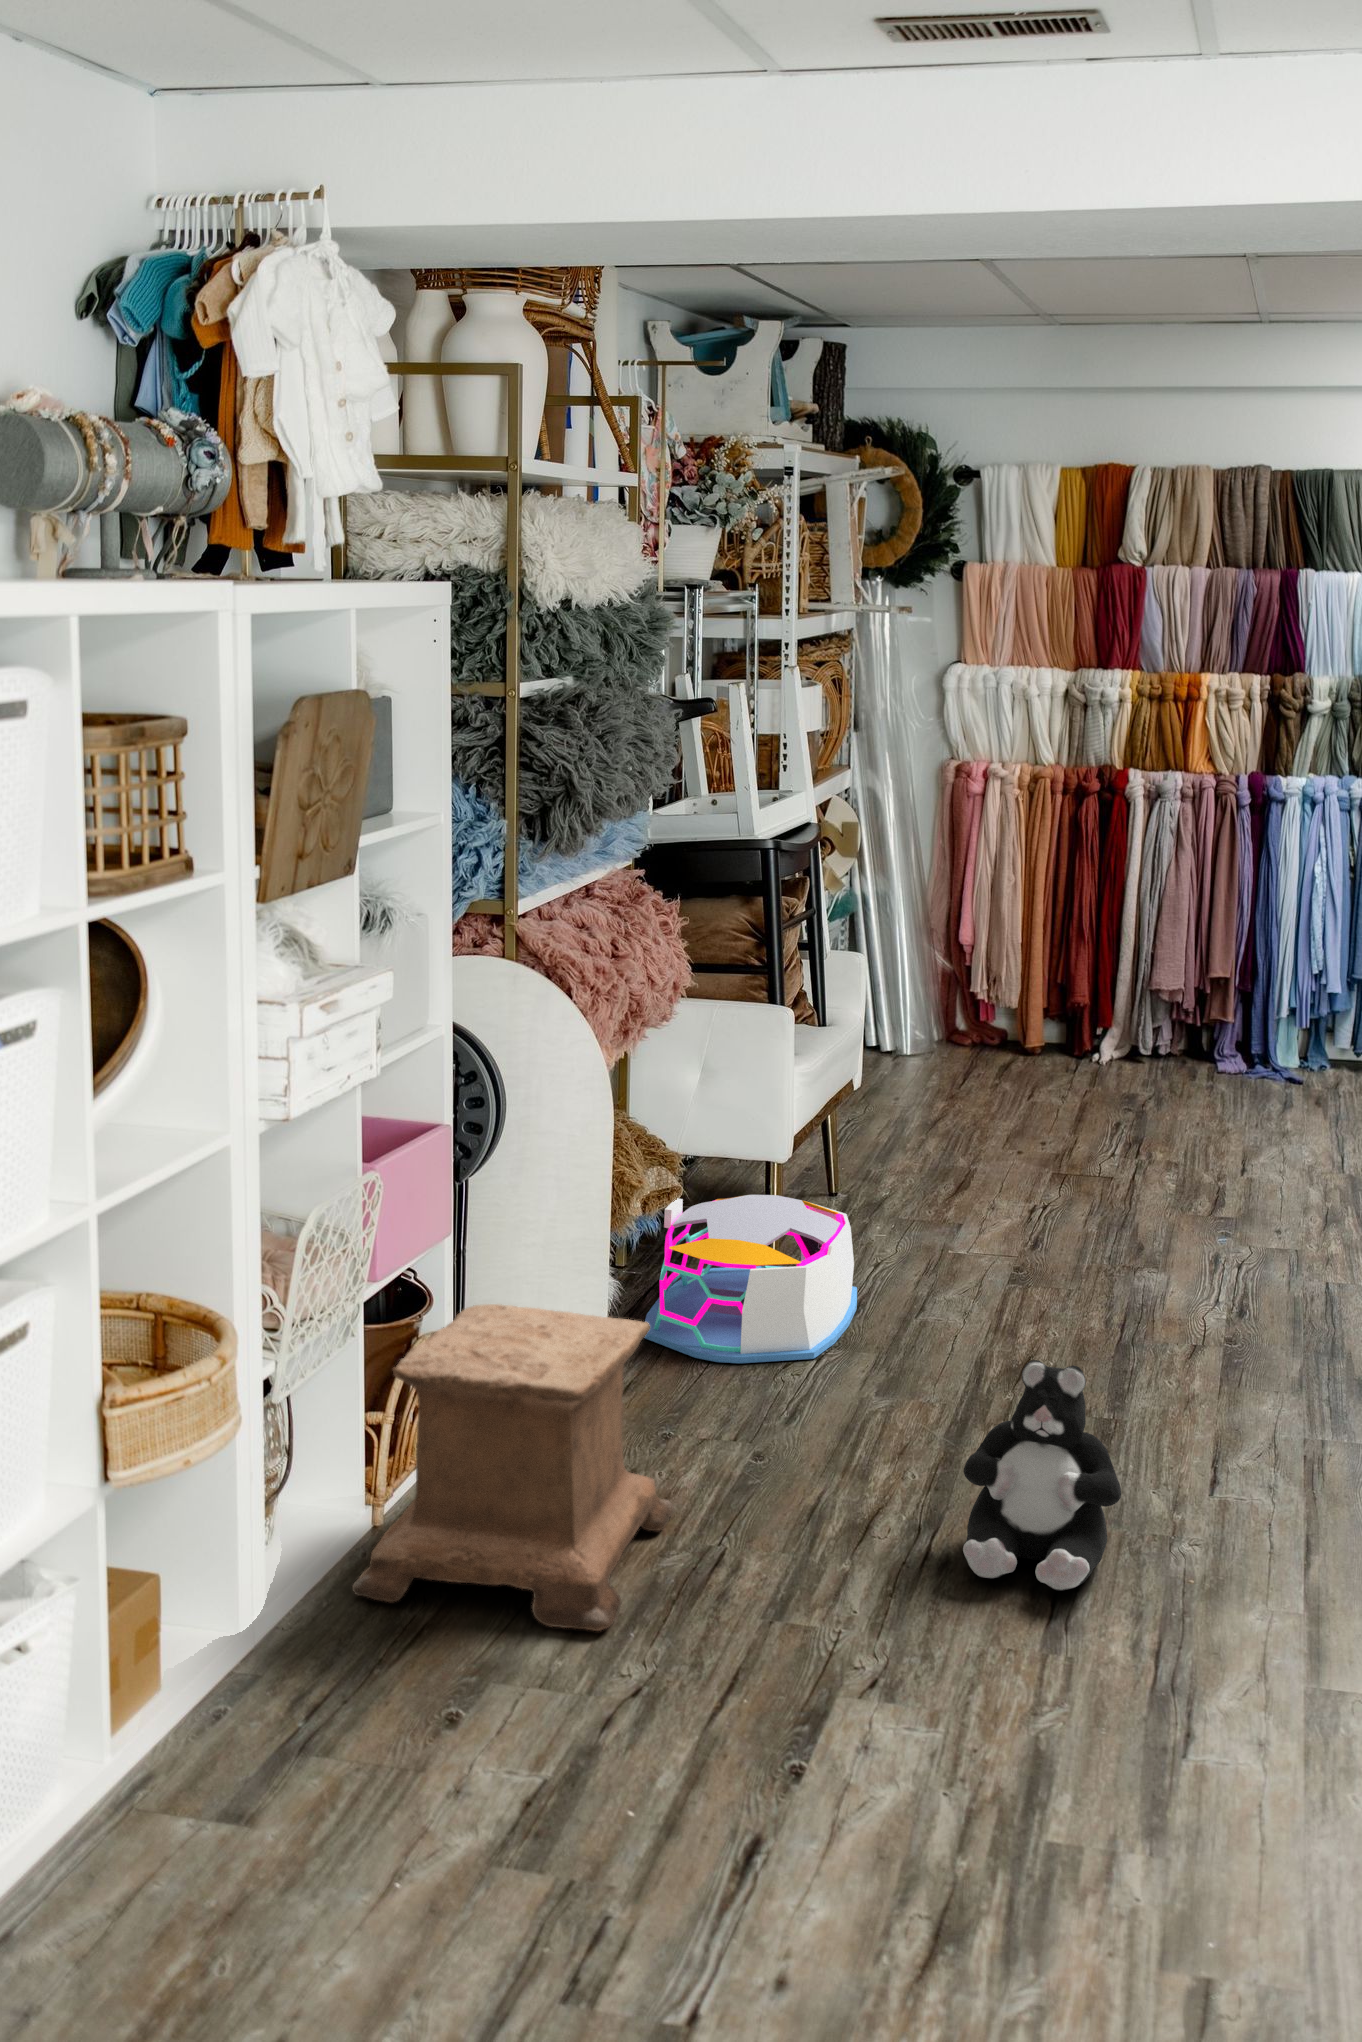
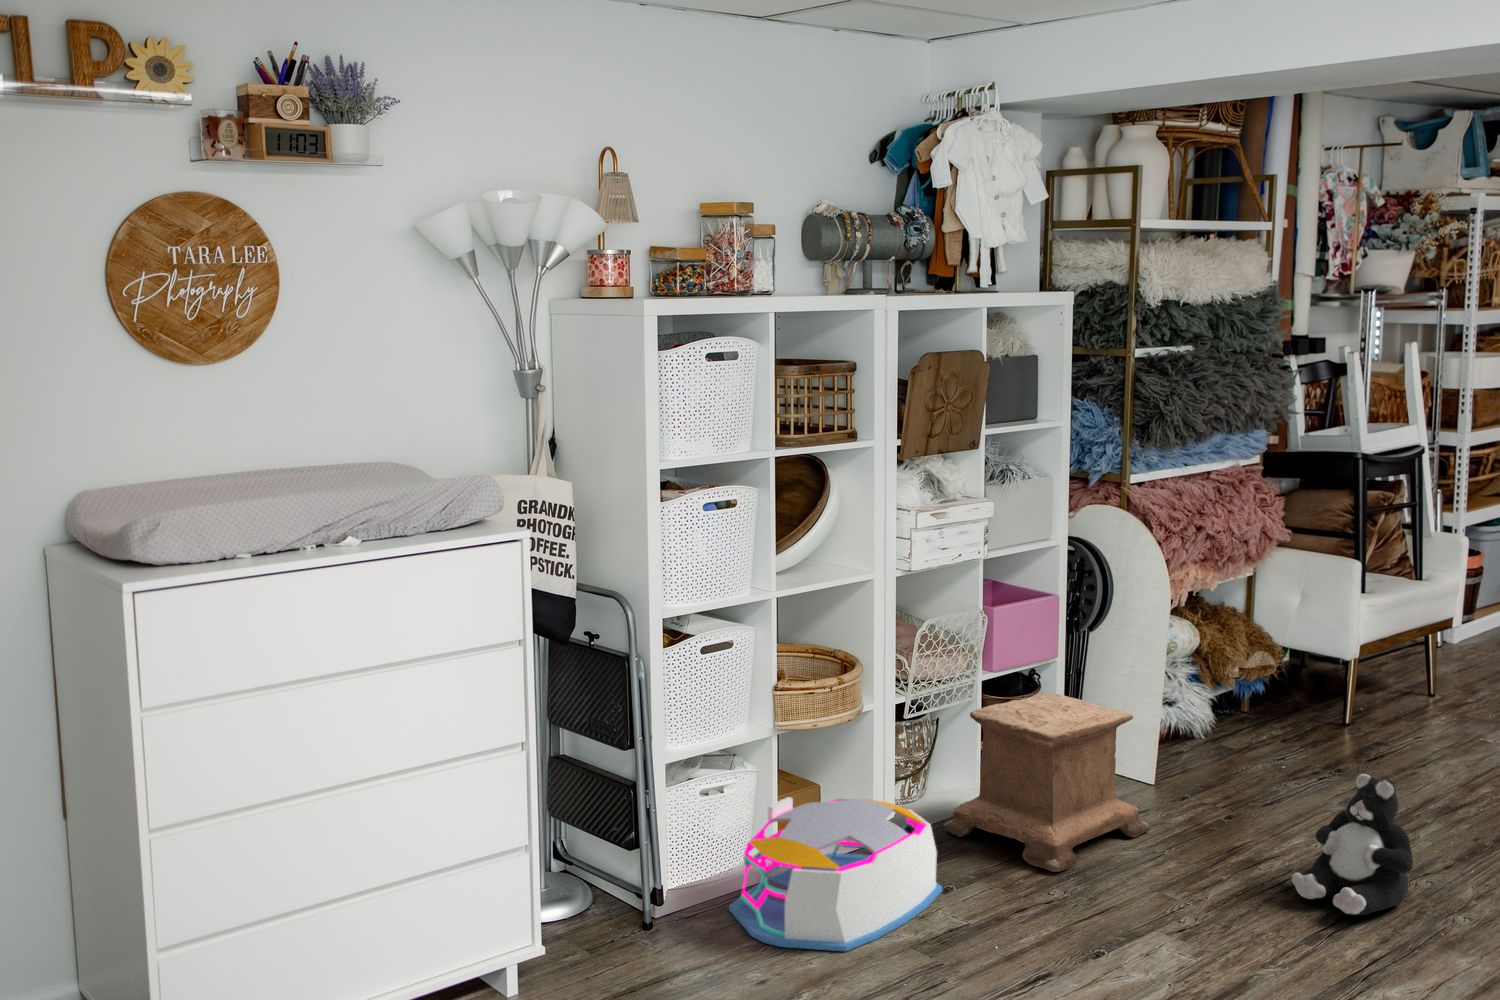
storage bin: present [644,1195,857,1363] -> present [729,797,942,951]

